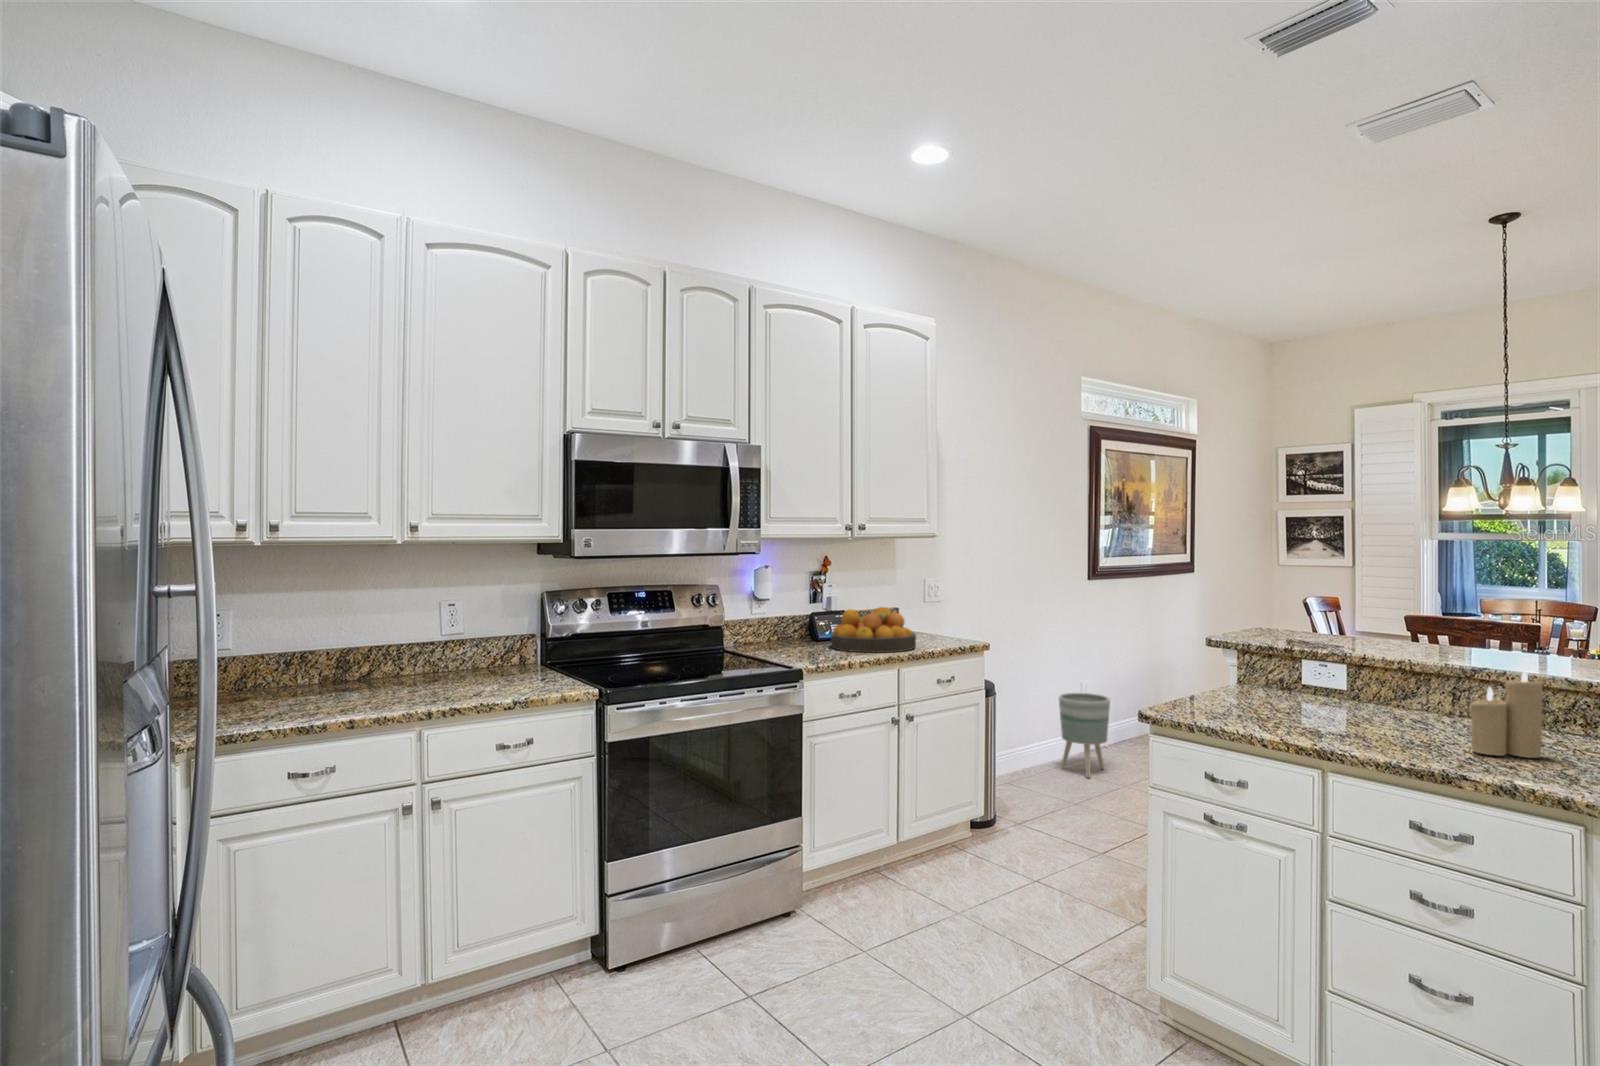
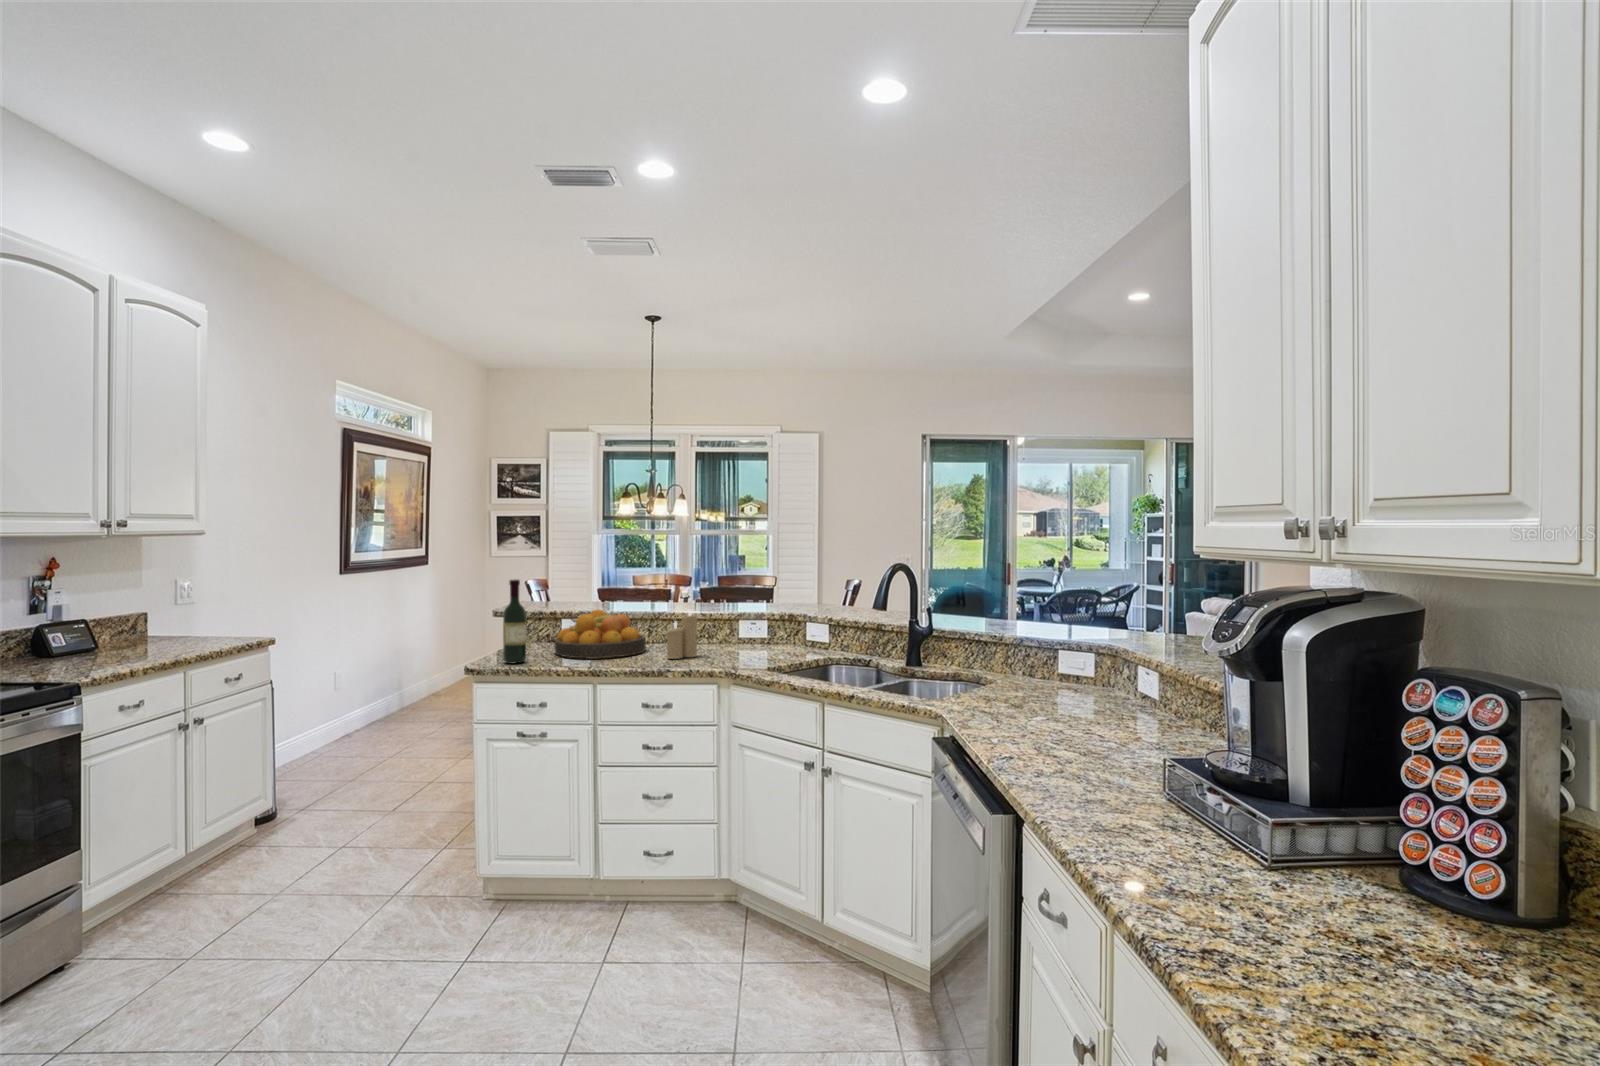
wine bottle: none [1191,598,1224,715] -> present [503,579,526,663]
fruit bowl: present [831,607,916,653] -> present [554,610,646,659]
planter: present [1059,693,1110,778] -> none [320,677,372,754]

